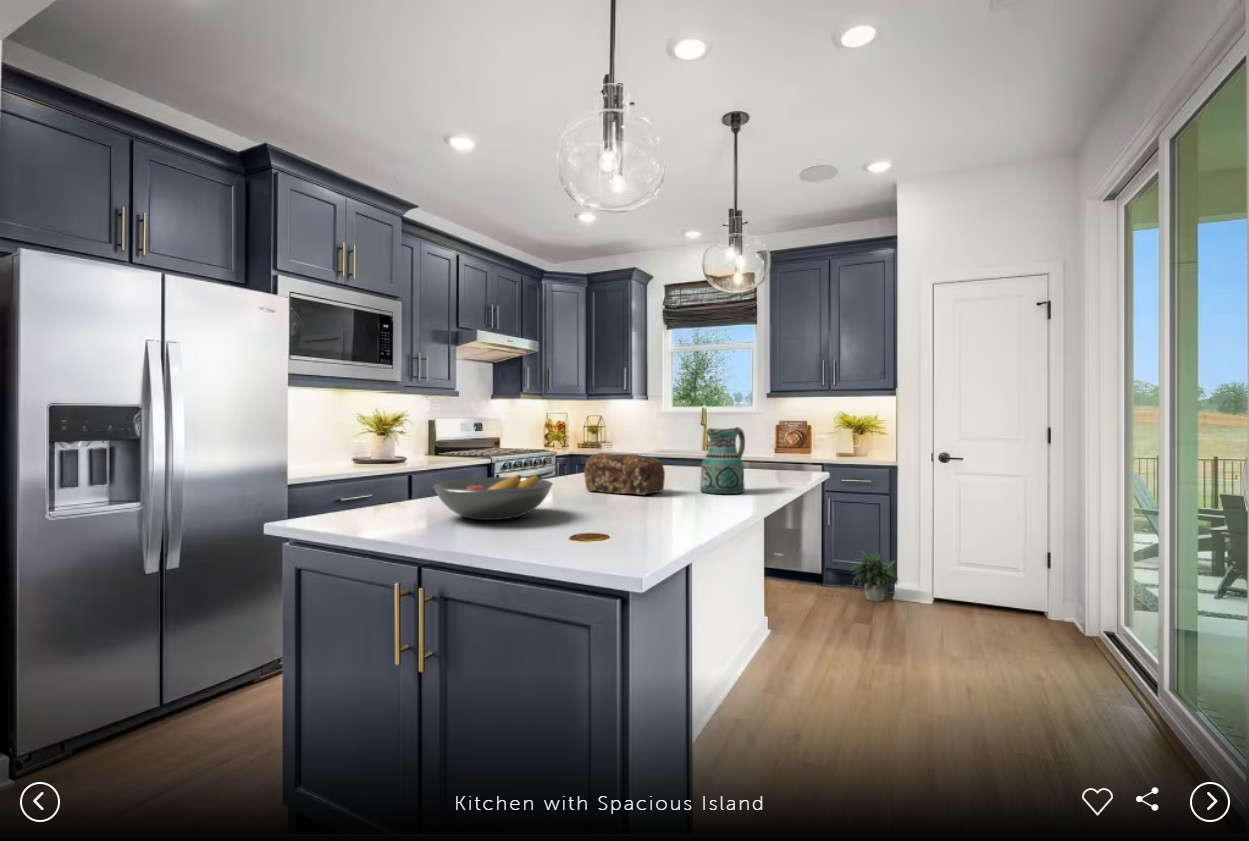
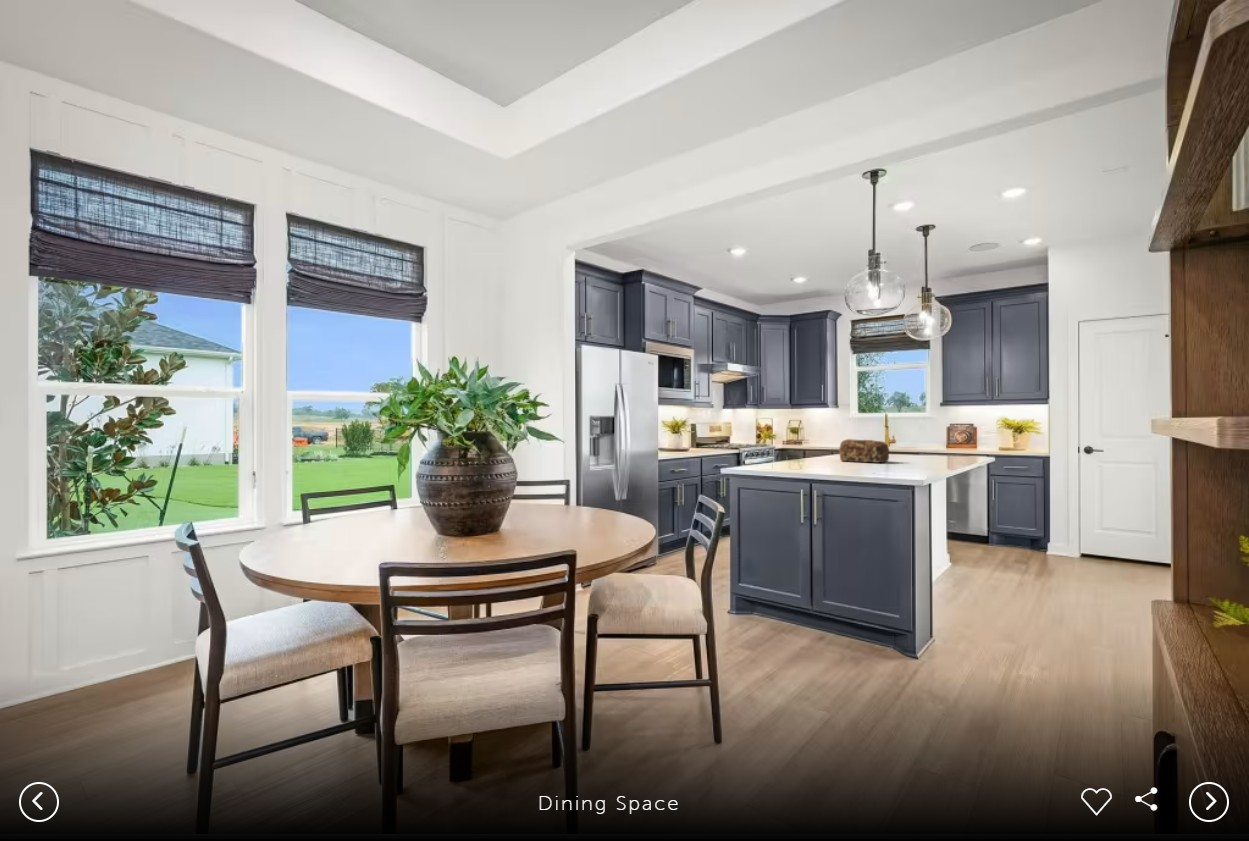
ceramic pitcher: present [700,427,745,494] -> none [911,424,940,463]
fruit bowl: present [433,475,553,520] -> none [779,447,841,468]
potted plant: present [852,551,898,602] -> none [1010,518,1052,555]

